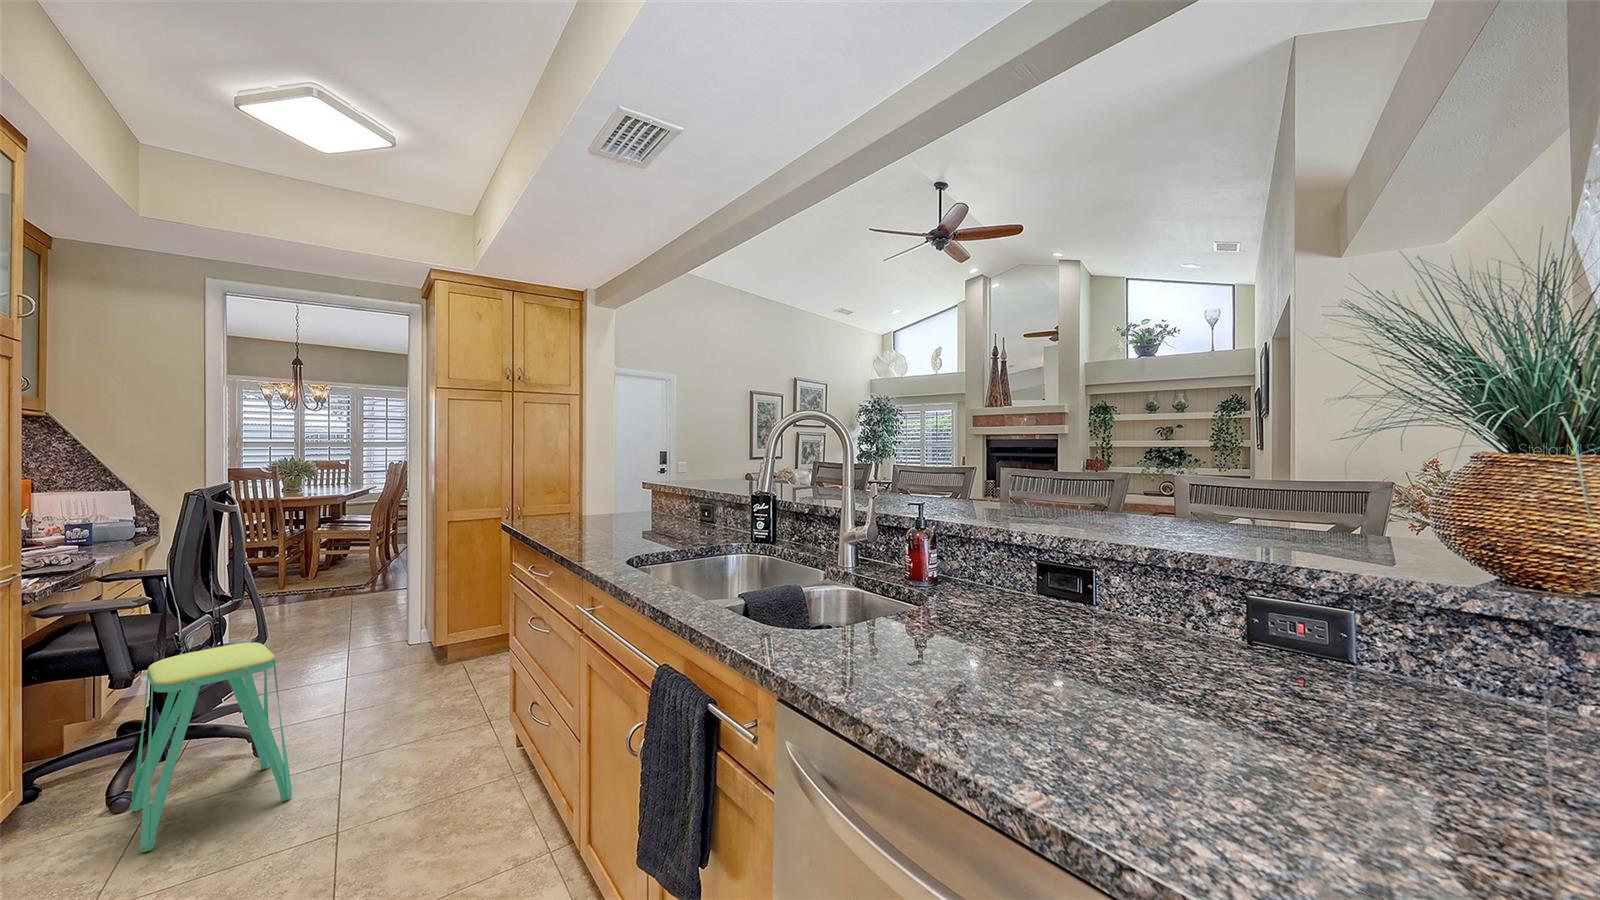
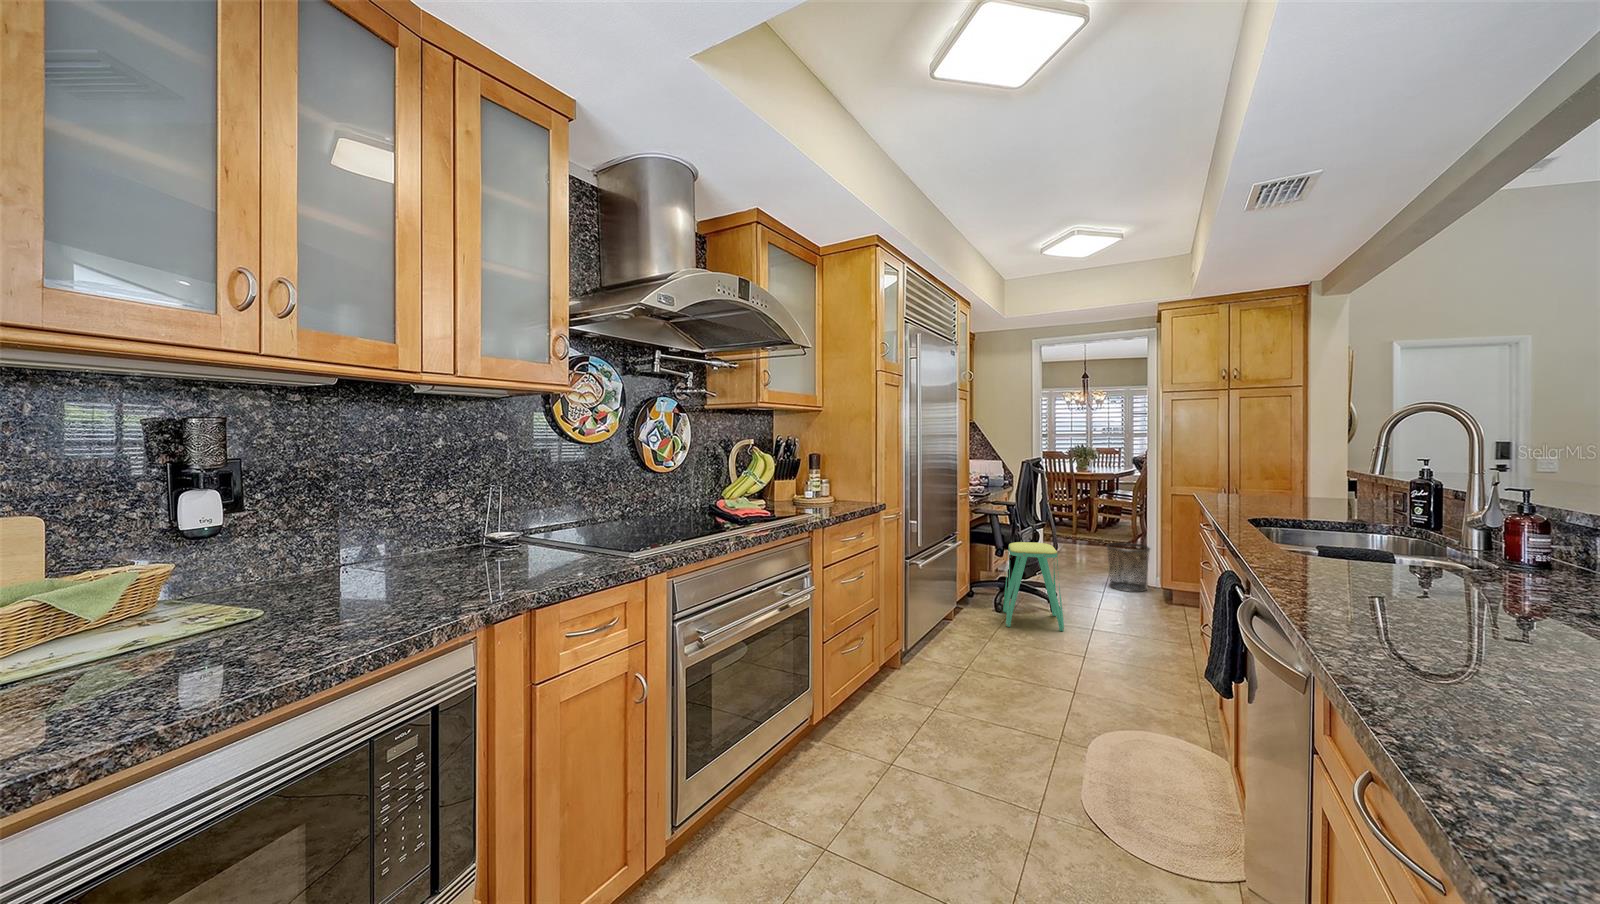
waste bin: none [352,595,420,669] -> present [1107,543,1150,592]

